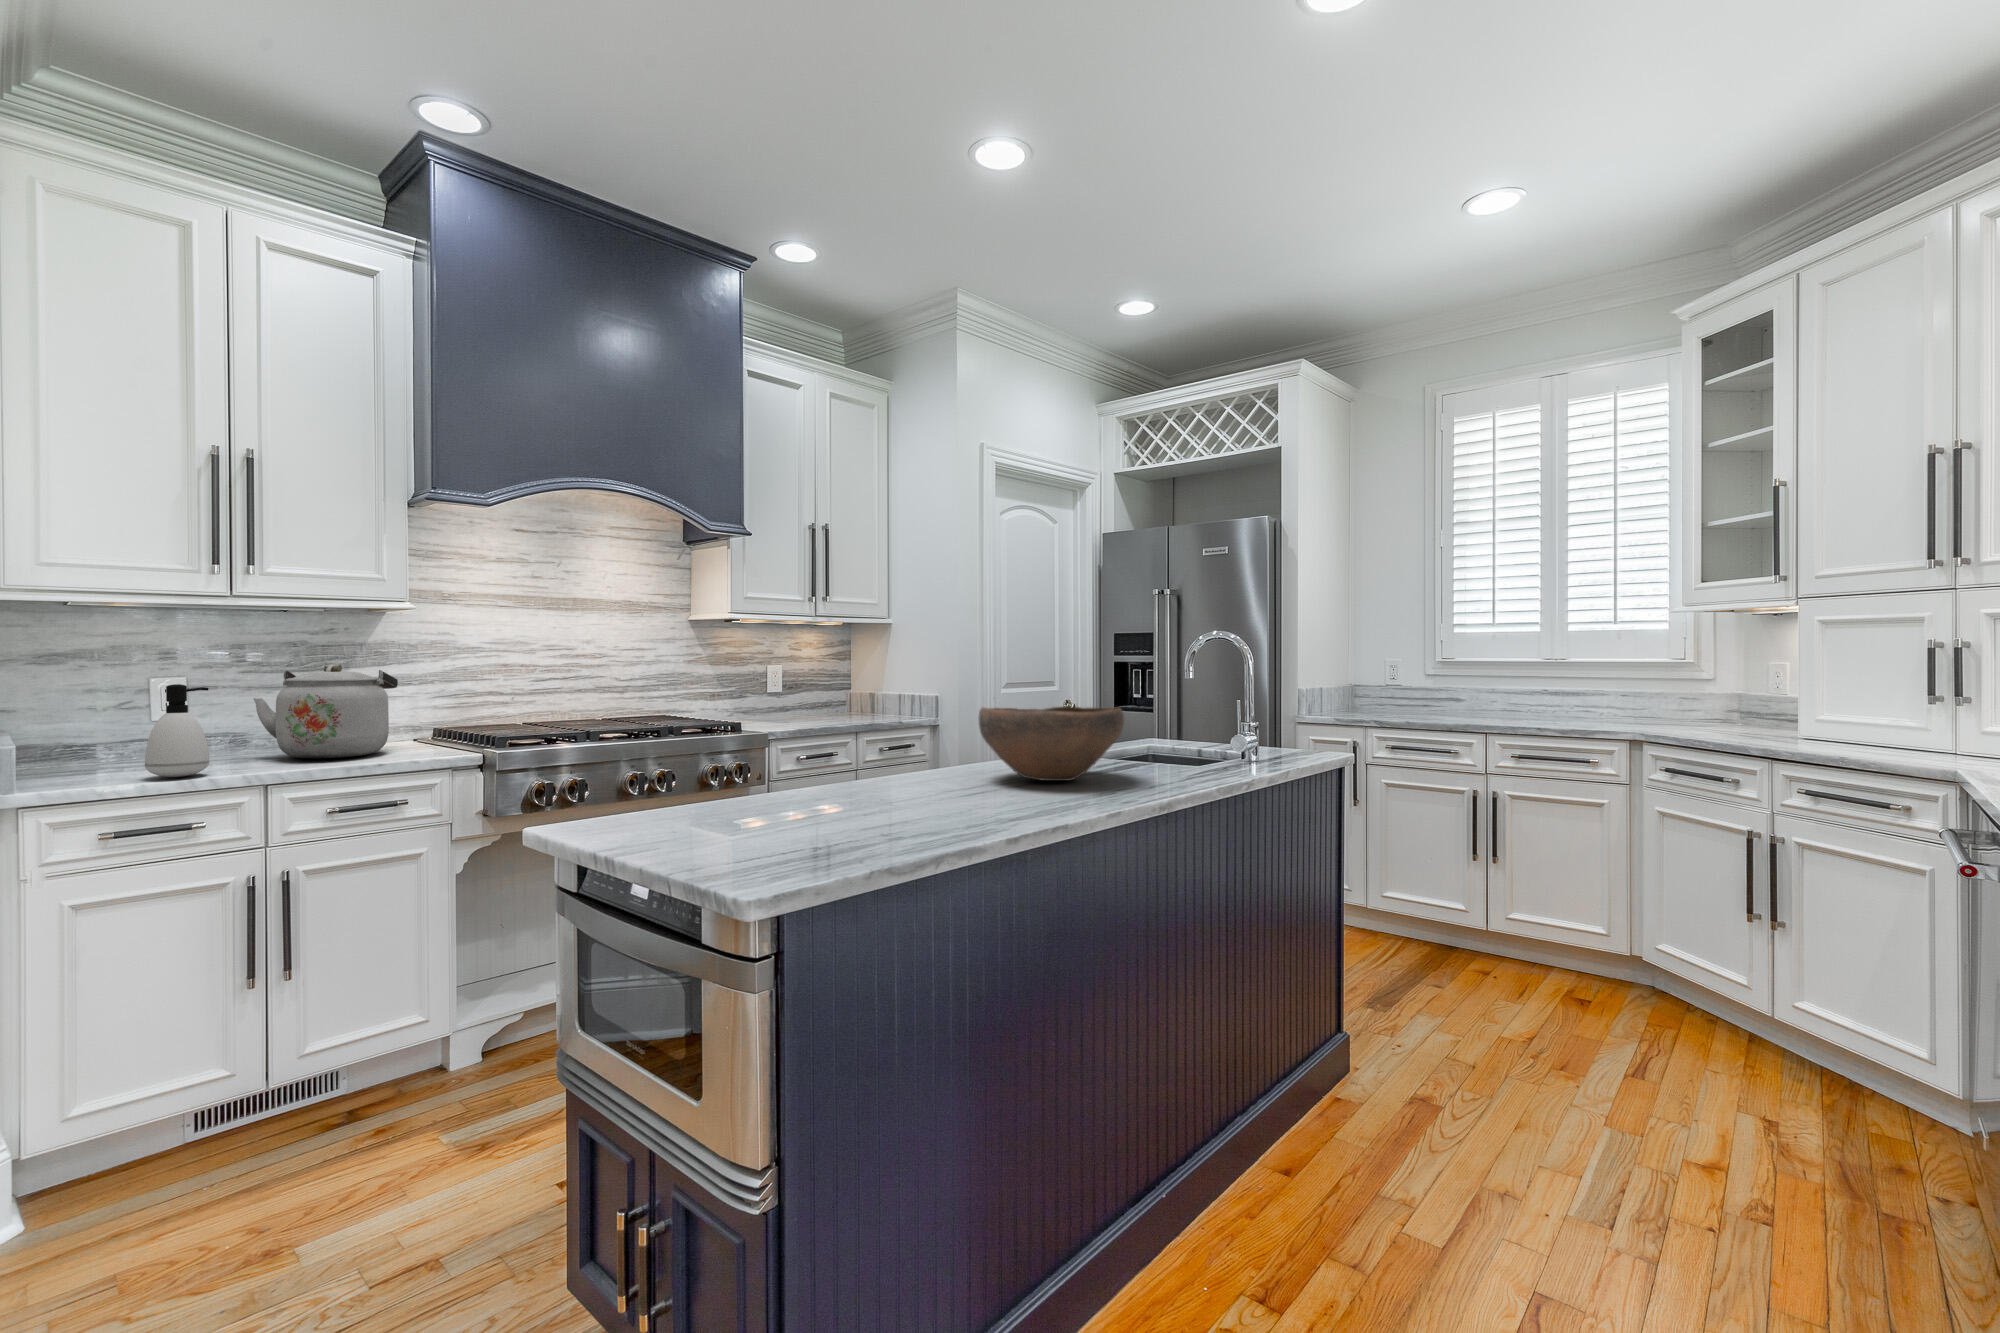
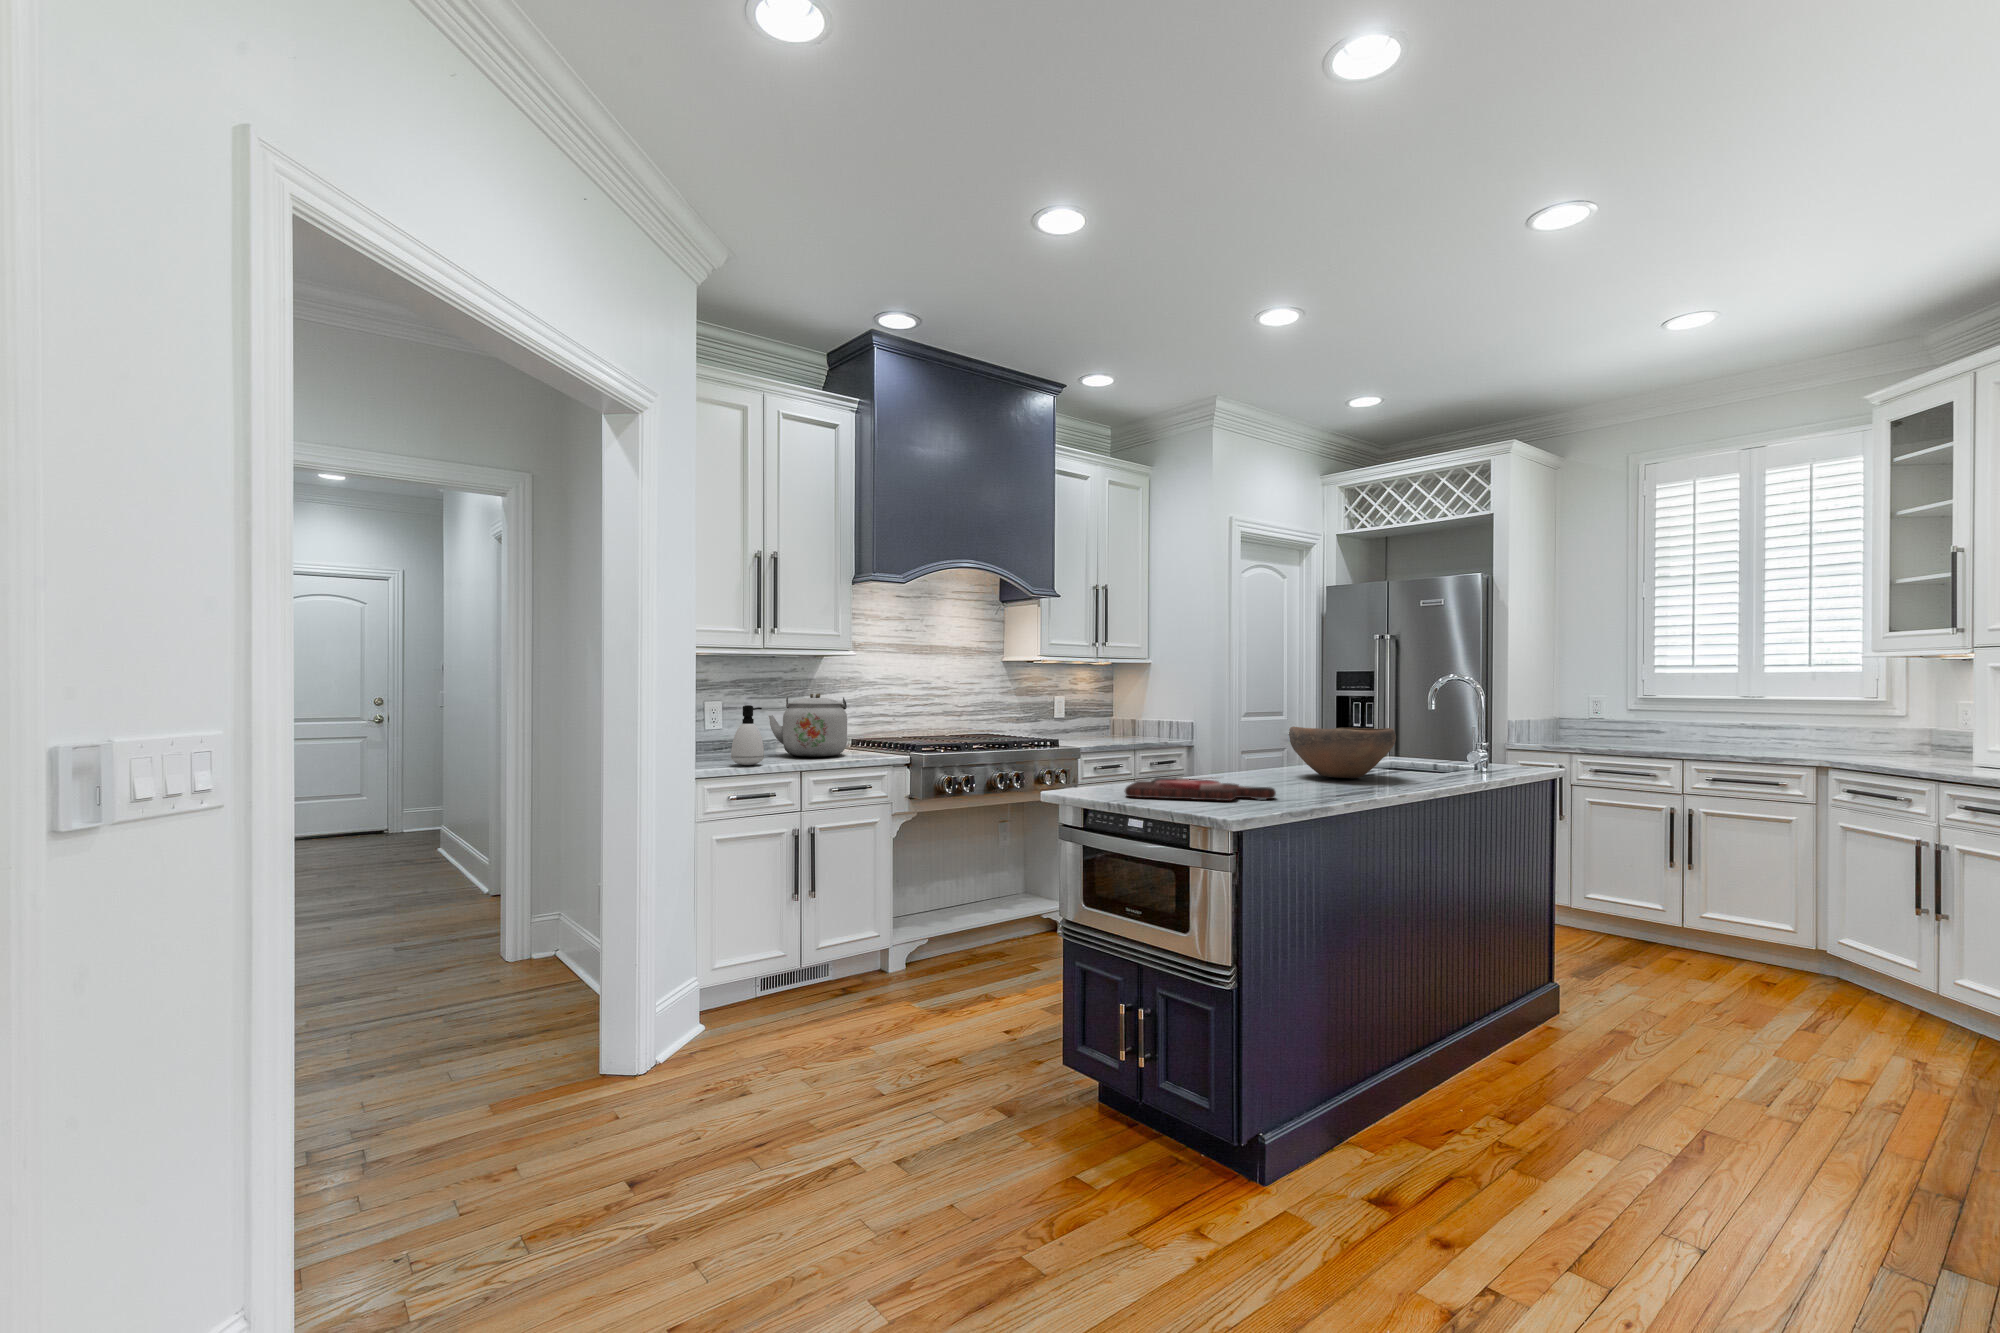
cutting board: none [658,795,910,838] -> present [1125,776,1276,801]

